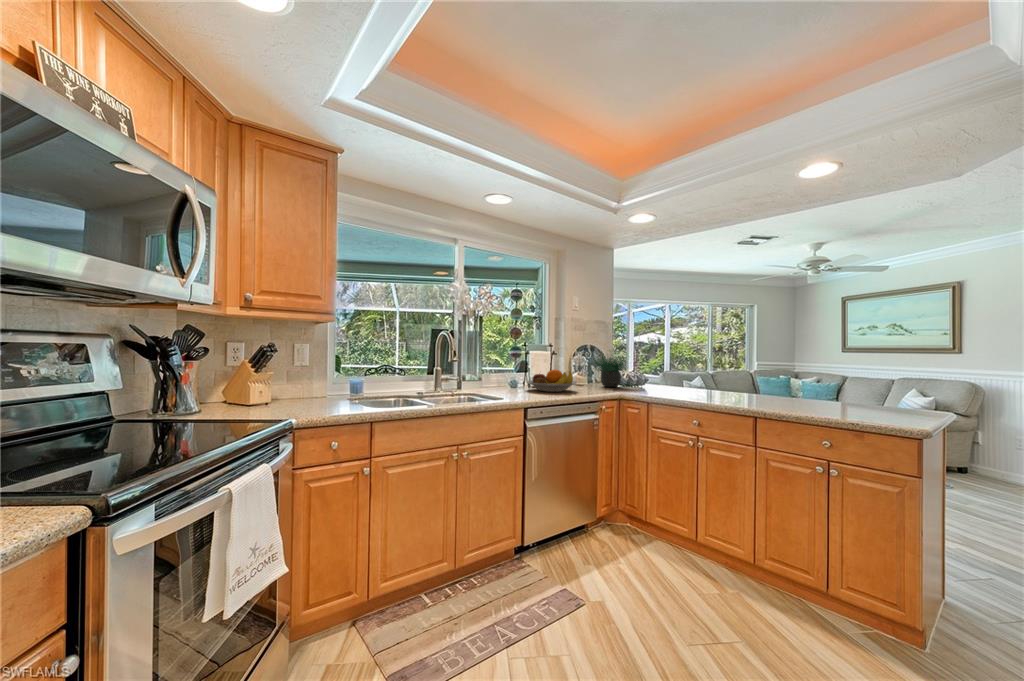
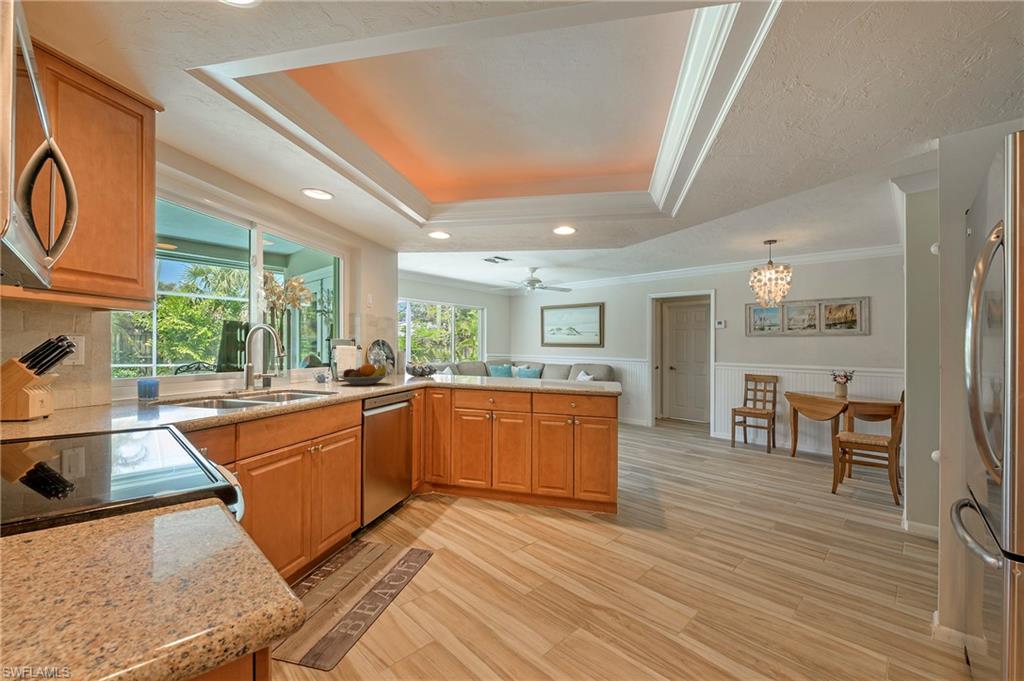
potted plant: present [595,356,625,387] -> none [386,338,427,378]

